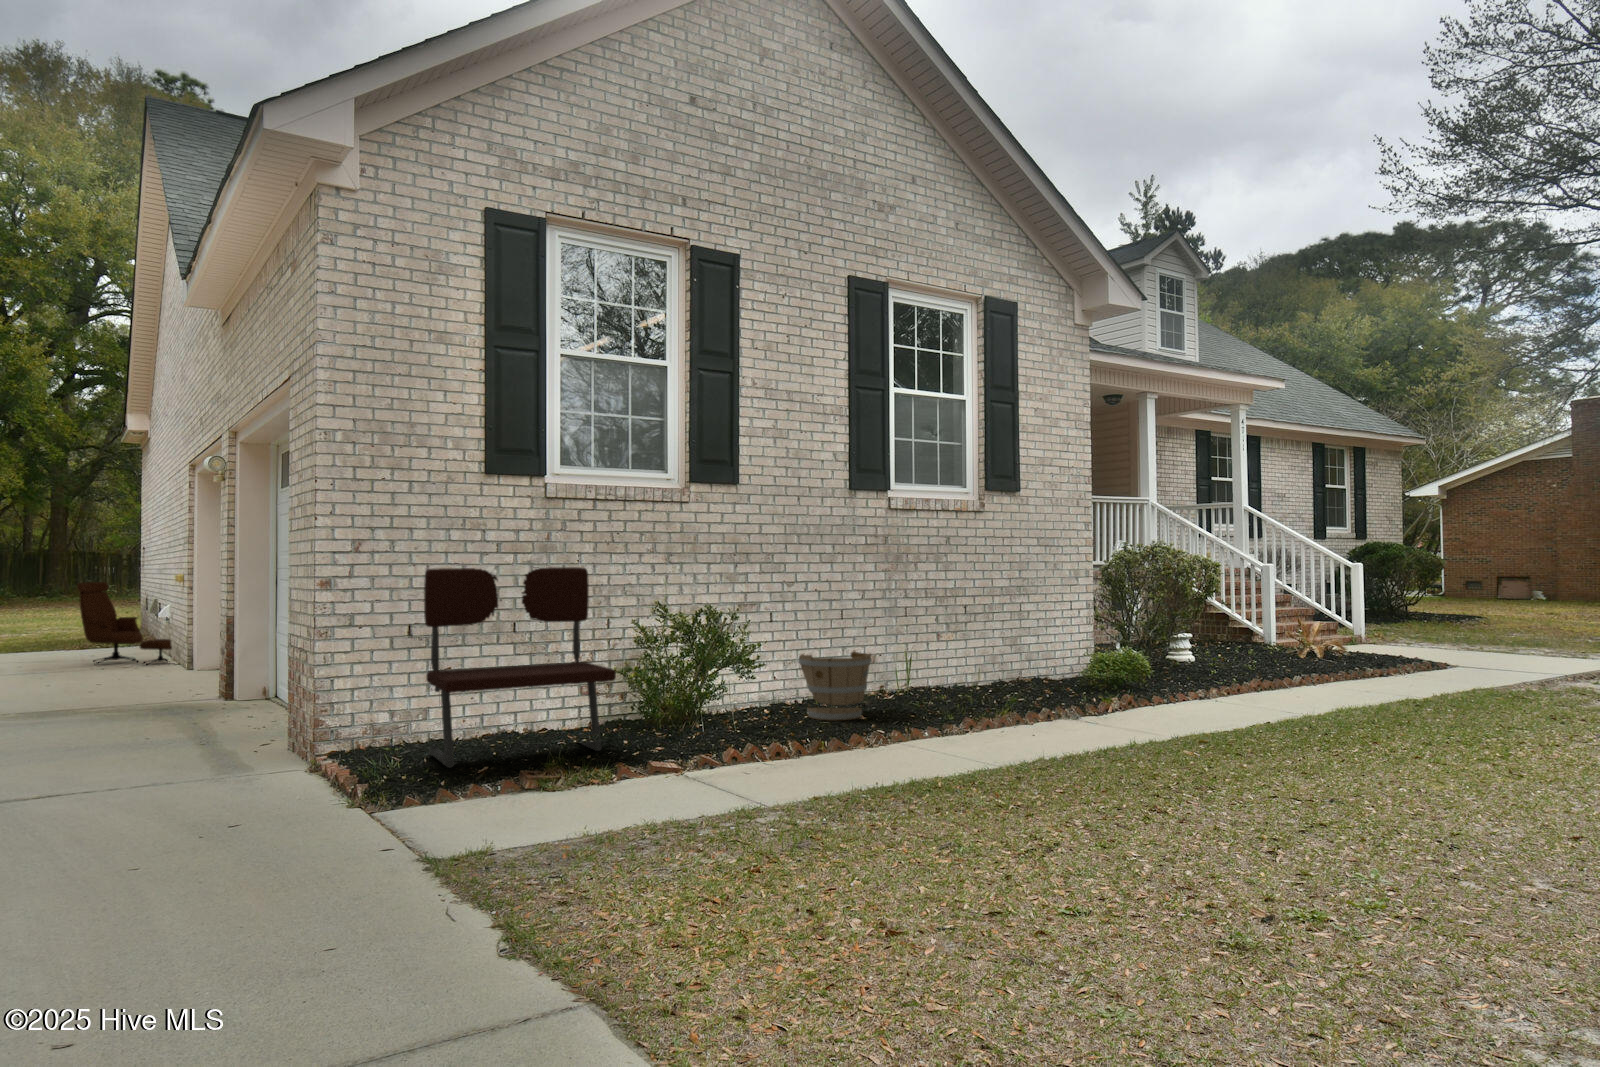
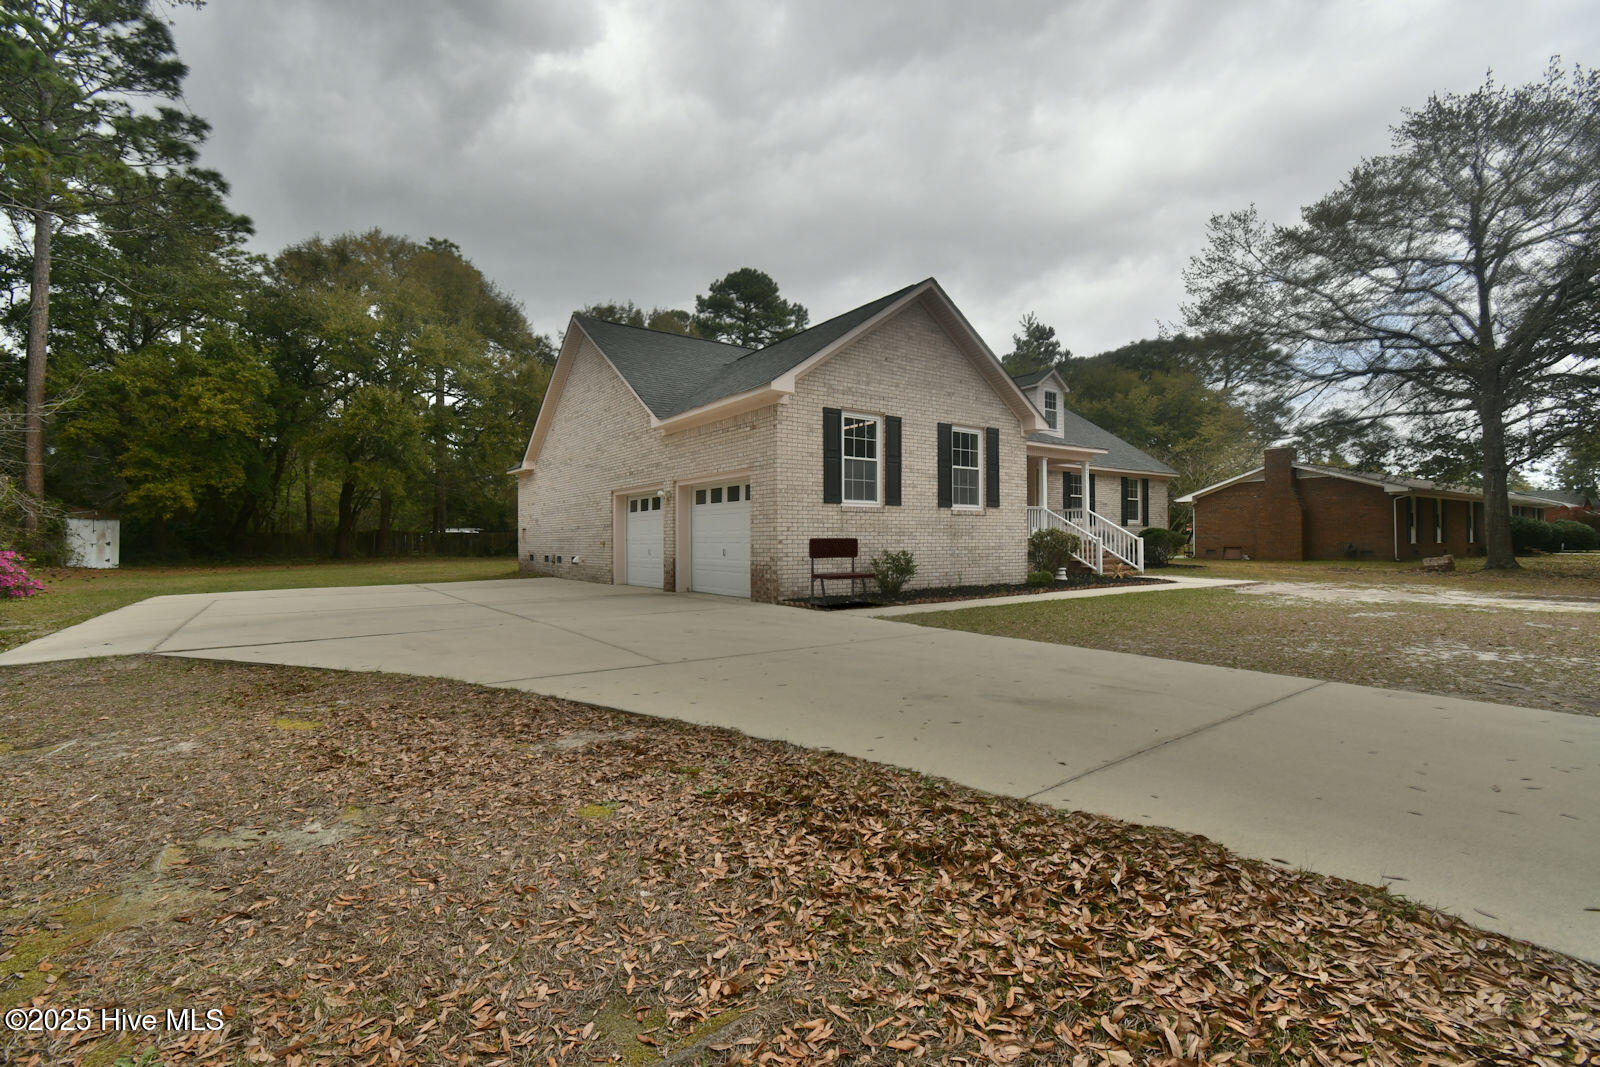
lounge chair: present [77,582,172,664] -> none [557,544,604,582]
wooden bucket: present [798,651,872,721] -> none [922,571,951,597]

